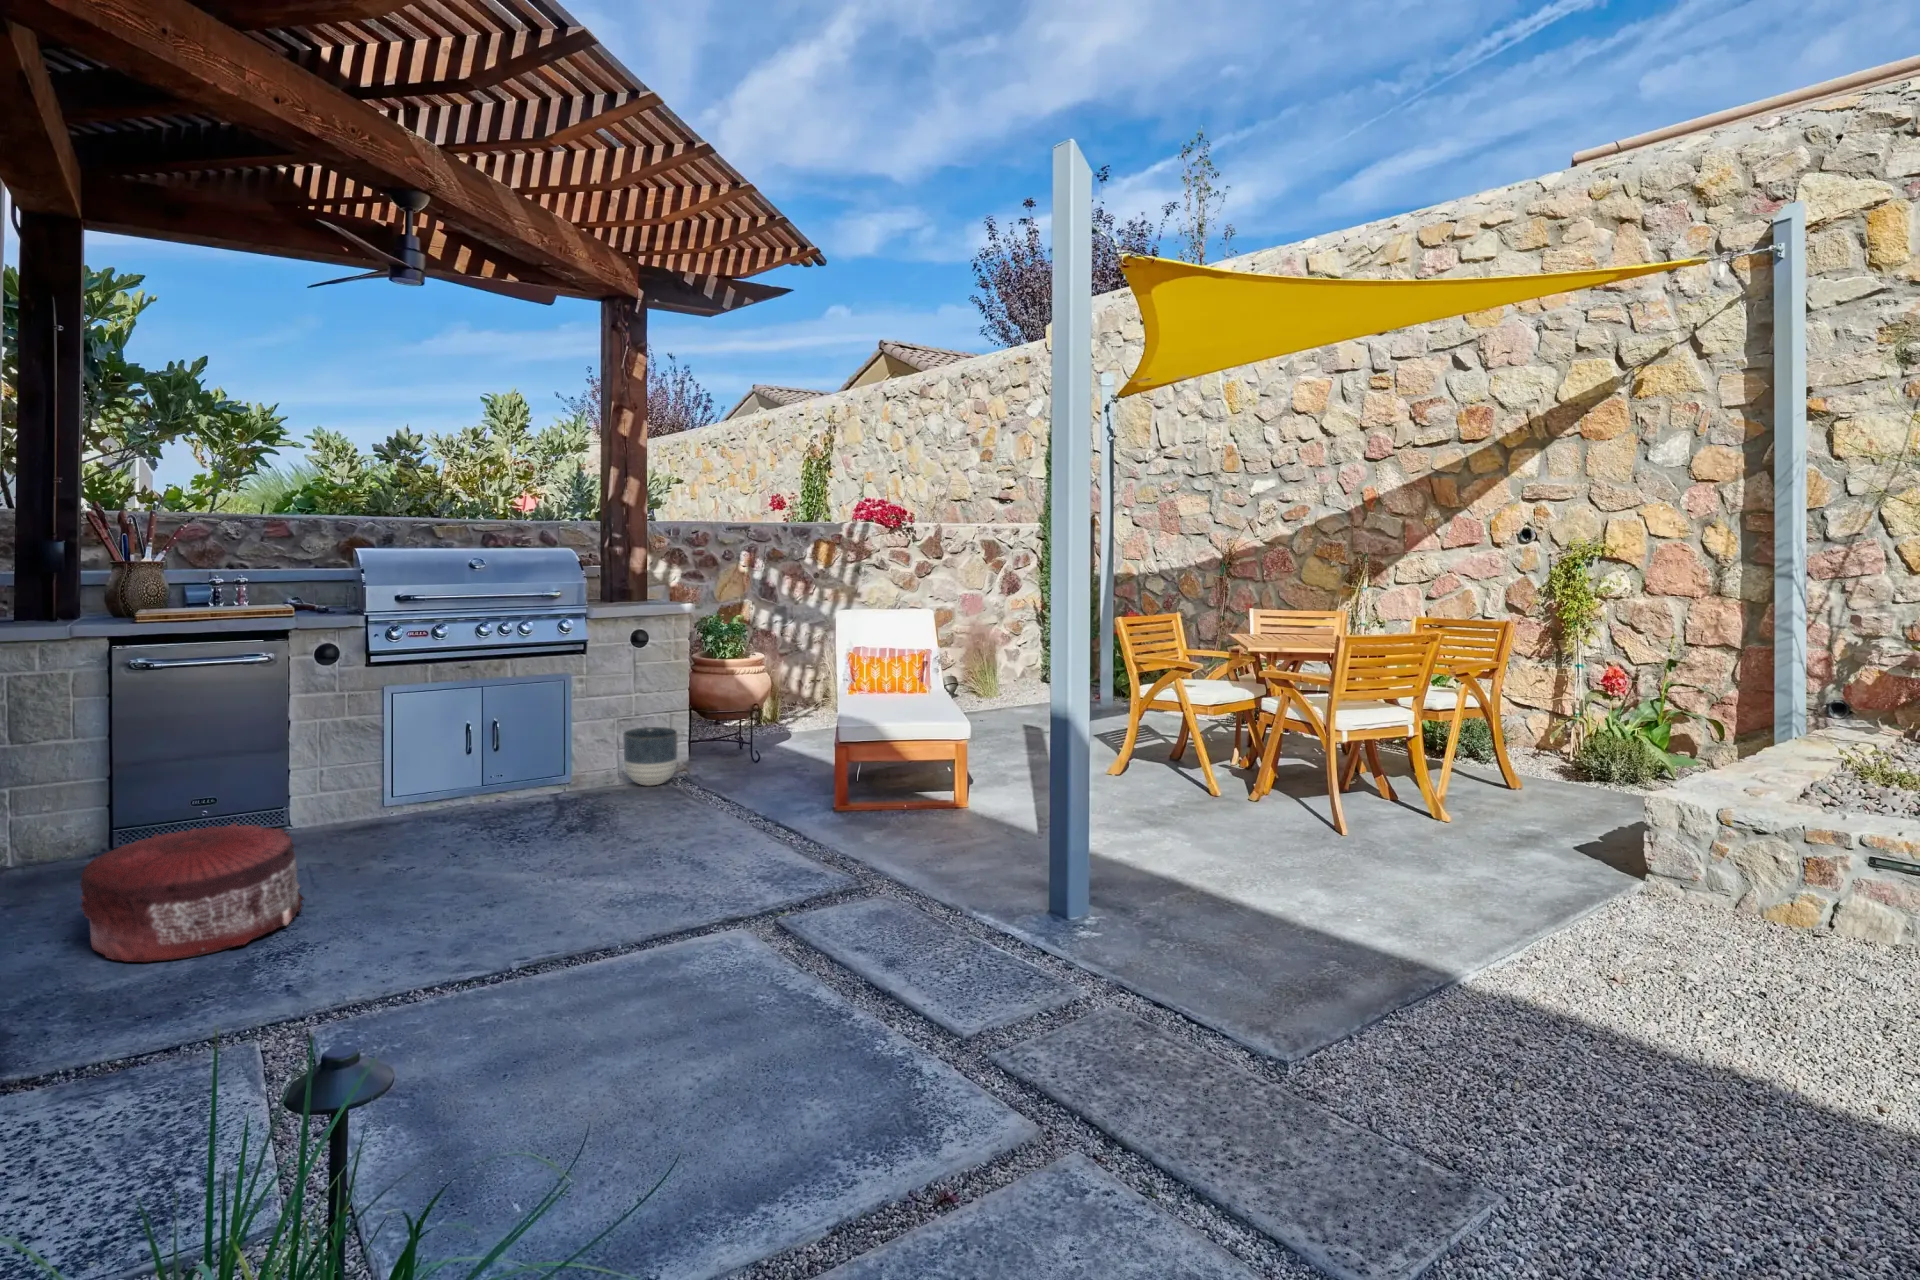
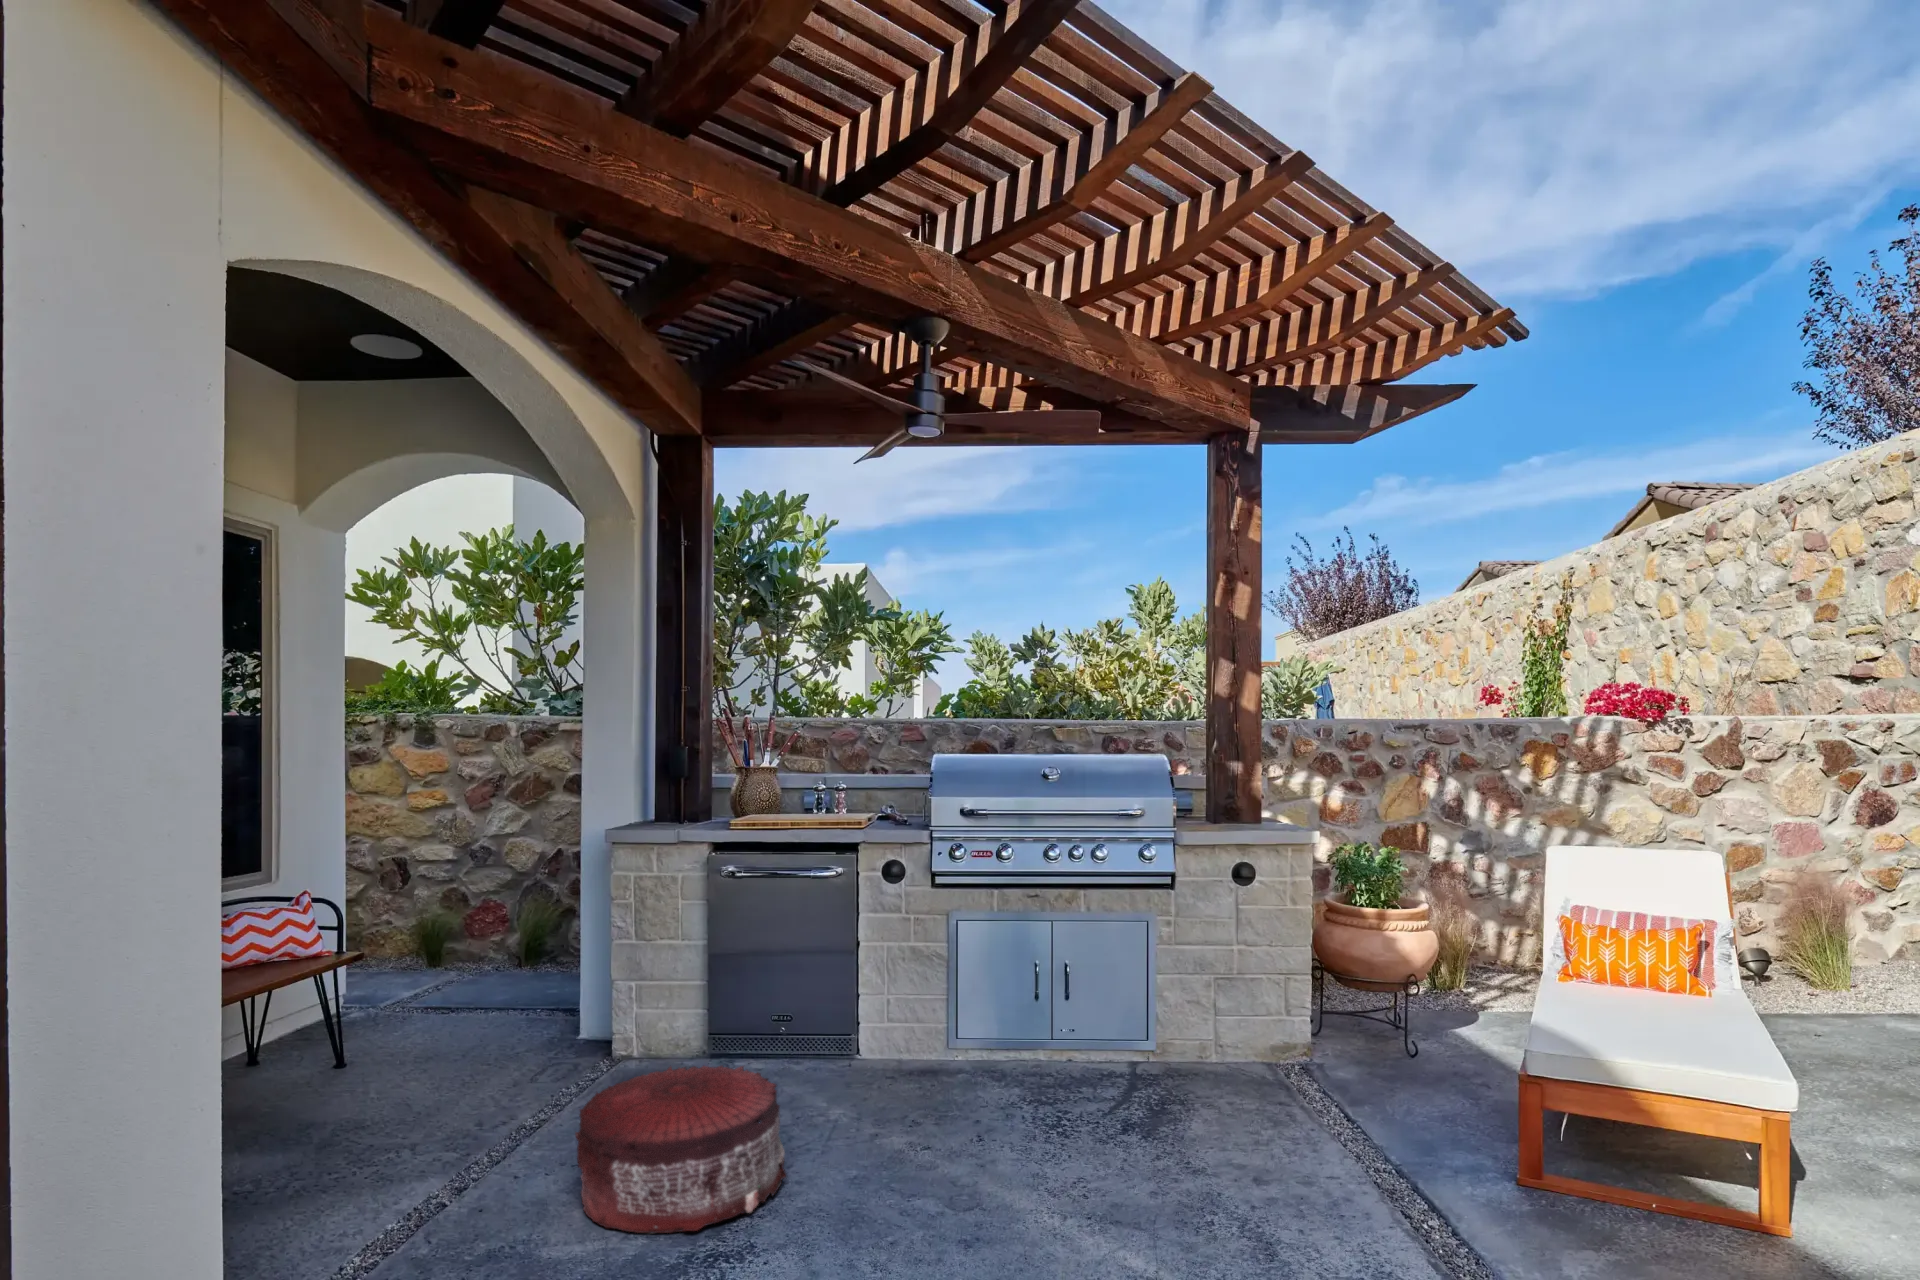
planter: present [623,727,678,786] -> none [1218,994,1290,1079]

